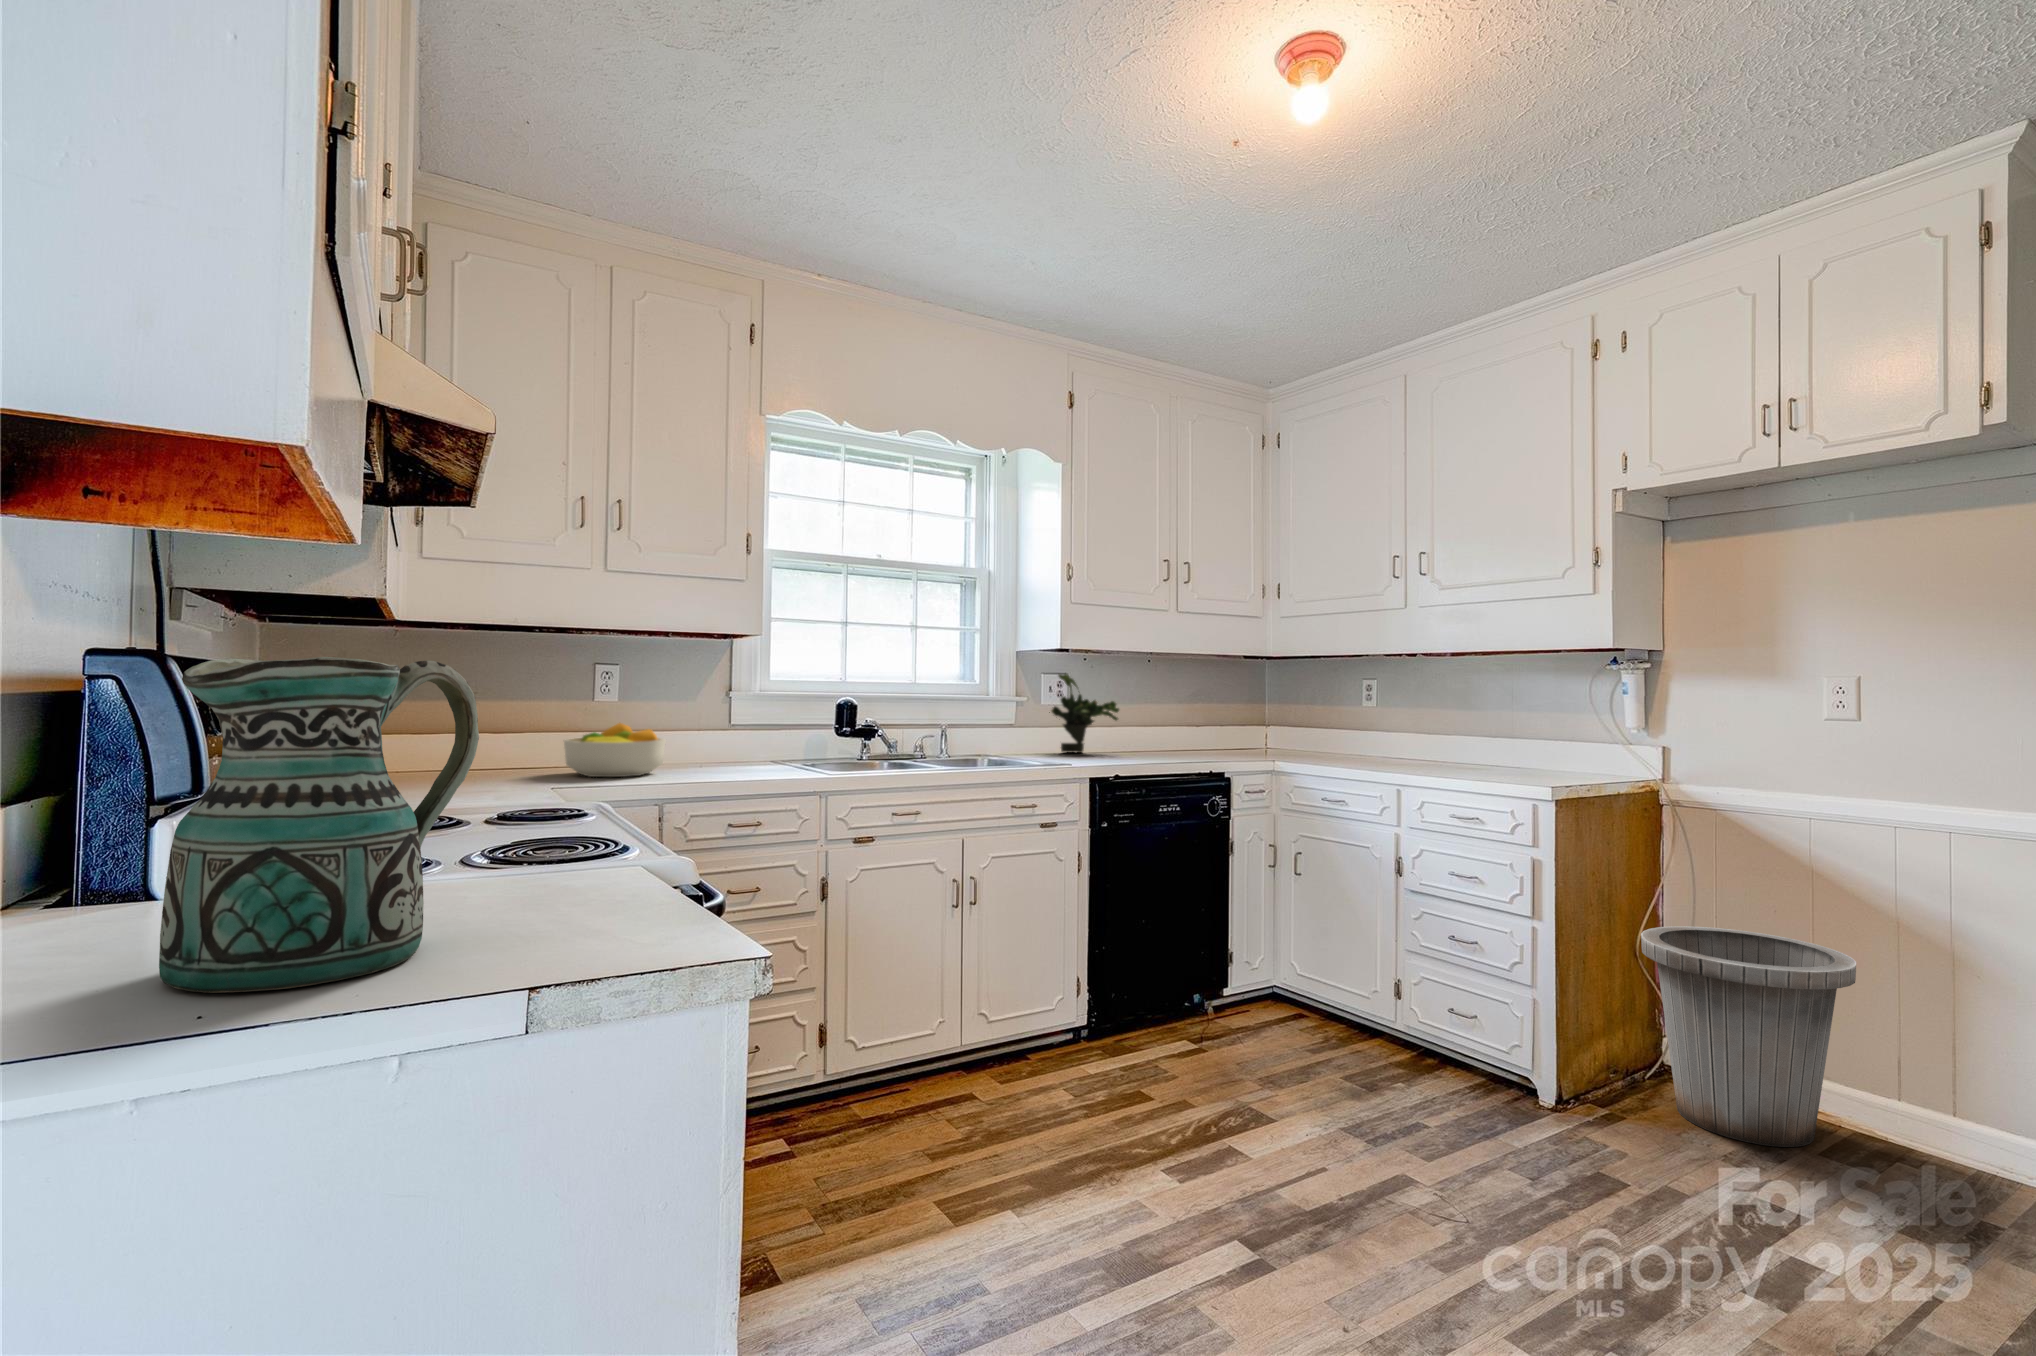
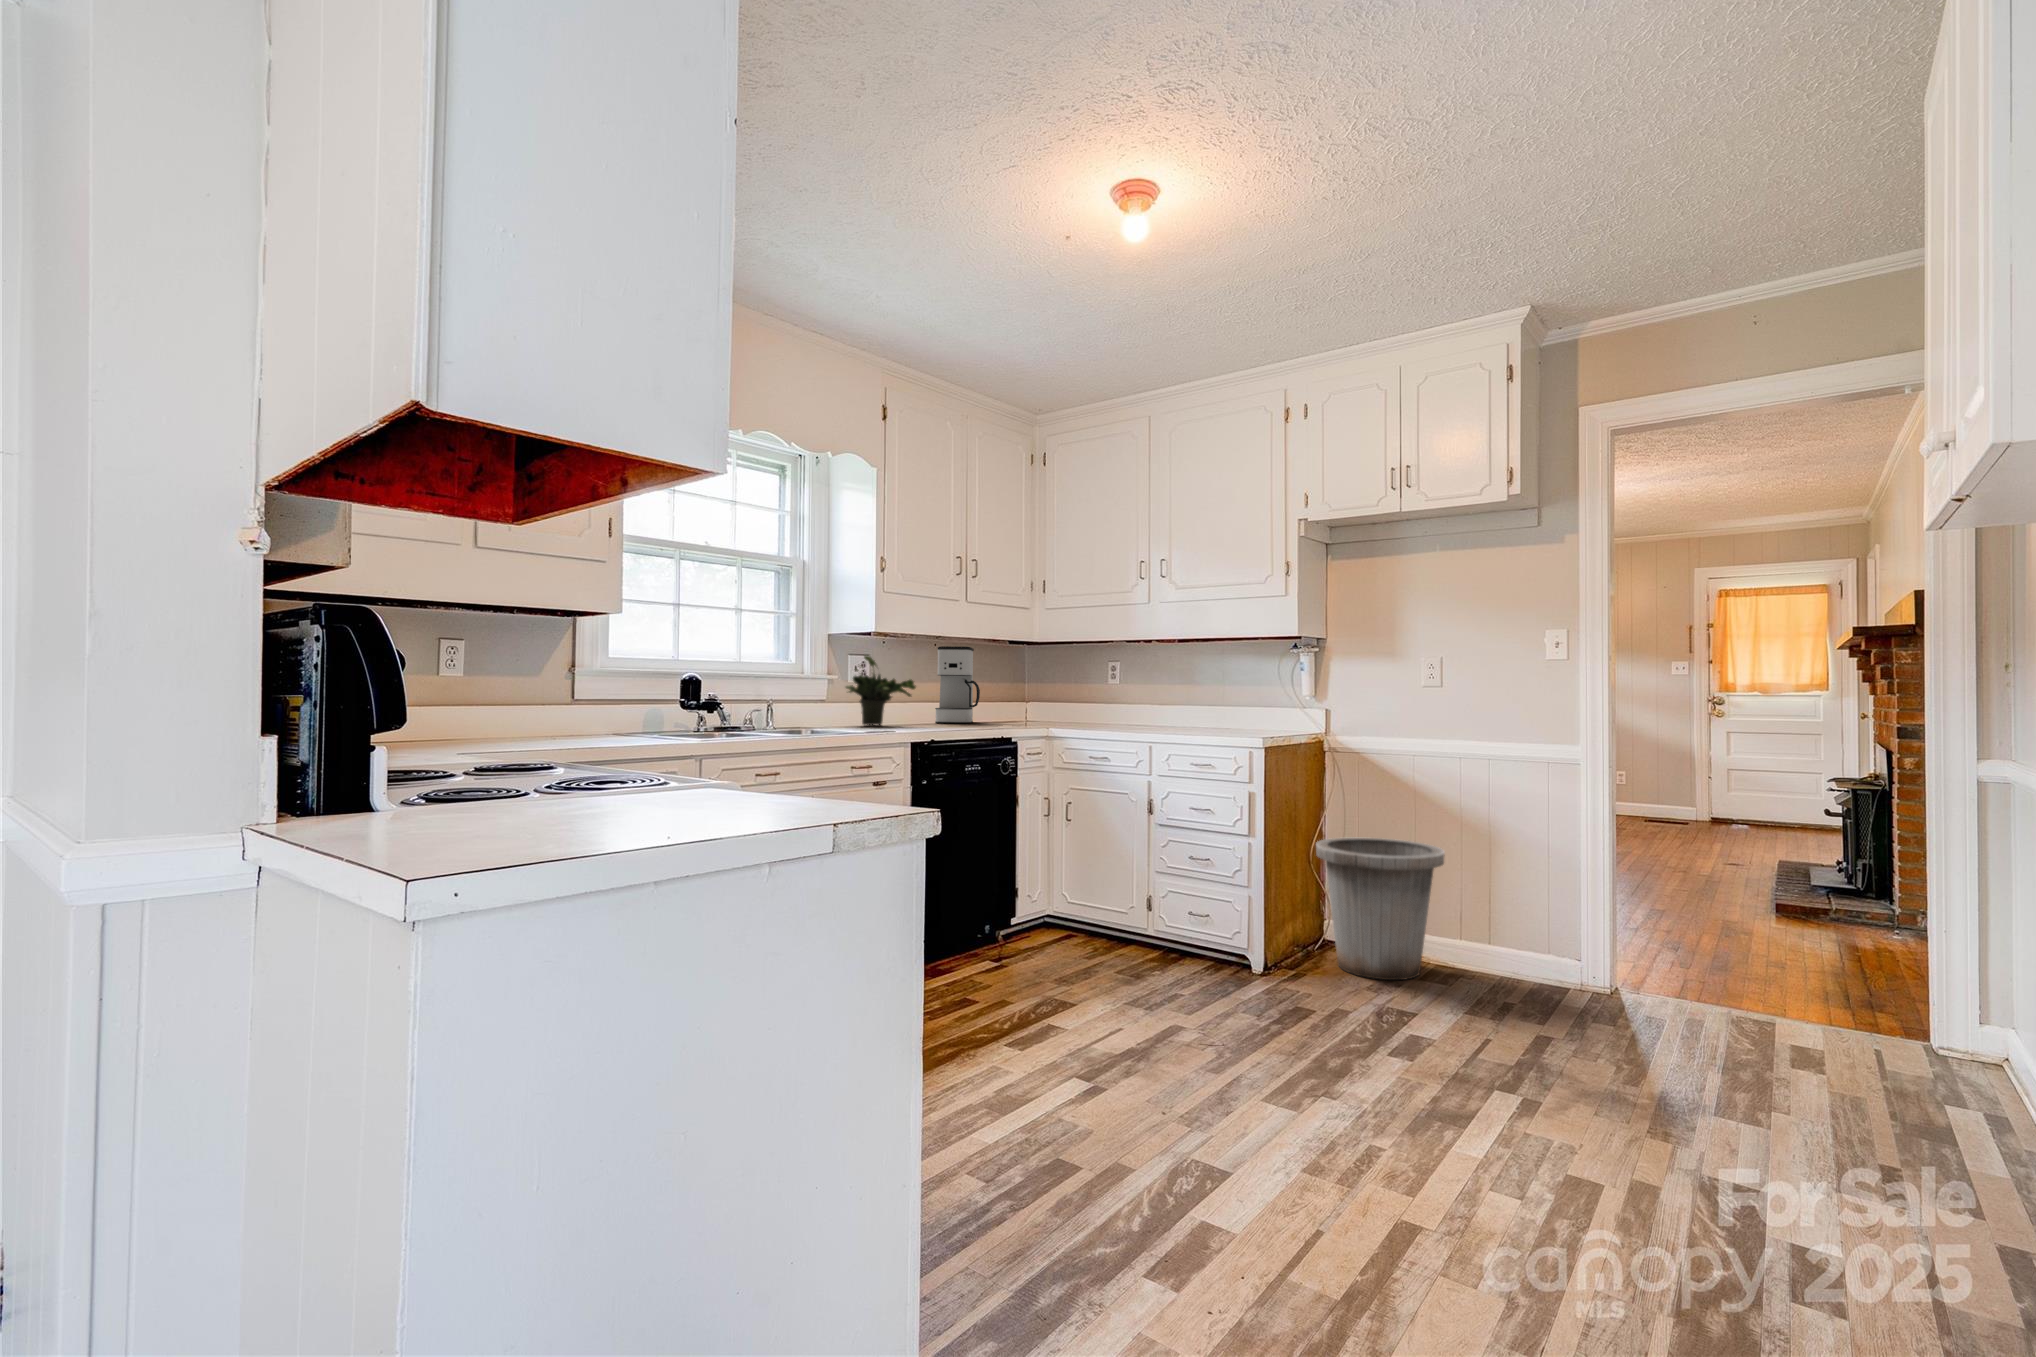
ceramic pitcher: present [159,657,479,993] -> none [557,624,712,845]
coffee maker: none [1150,663,1203,752] -> present [935,646,980,723]
fruit bowl: present [564,723,666,777] -> none [425,698,528,749]

